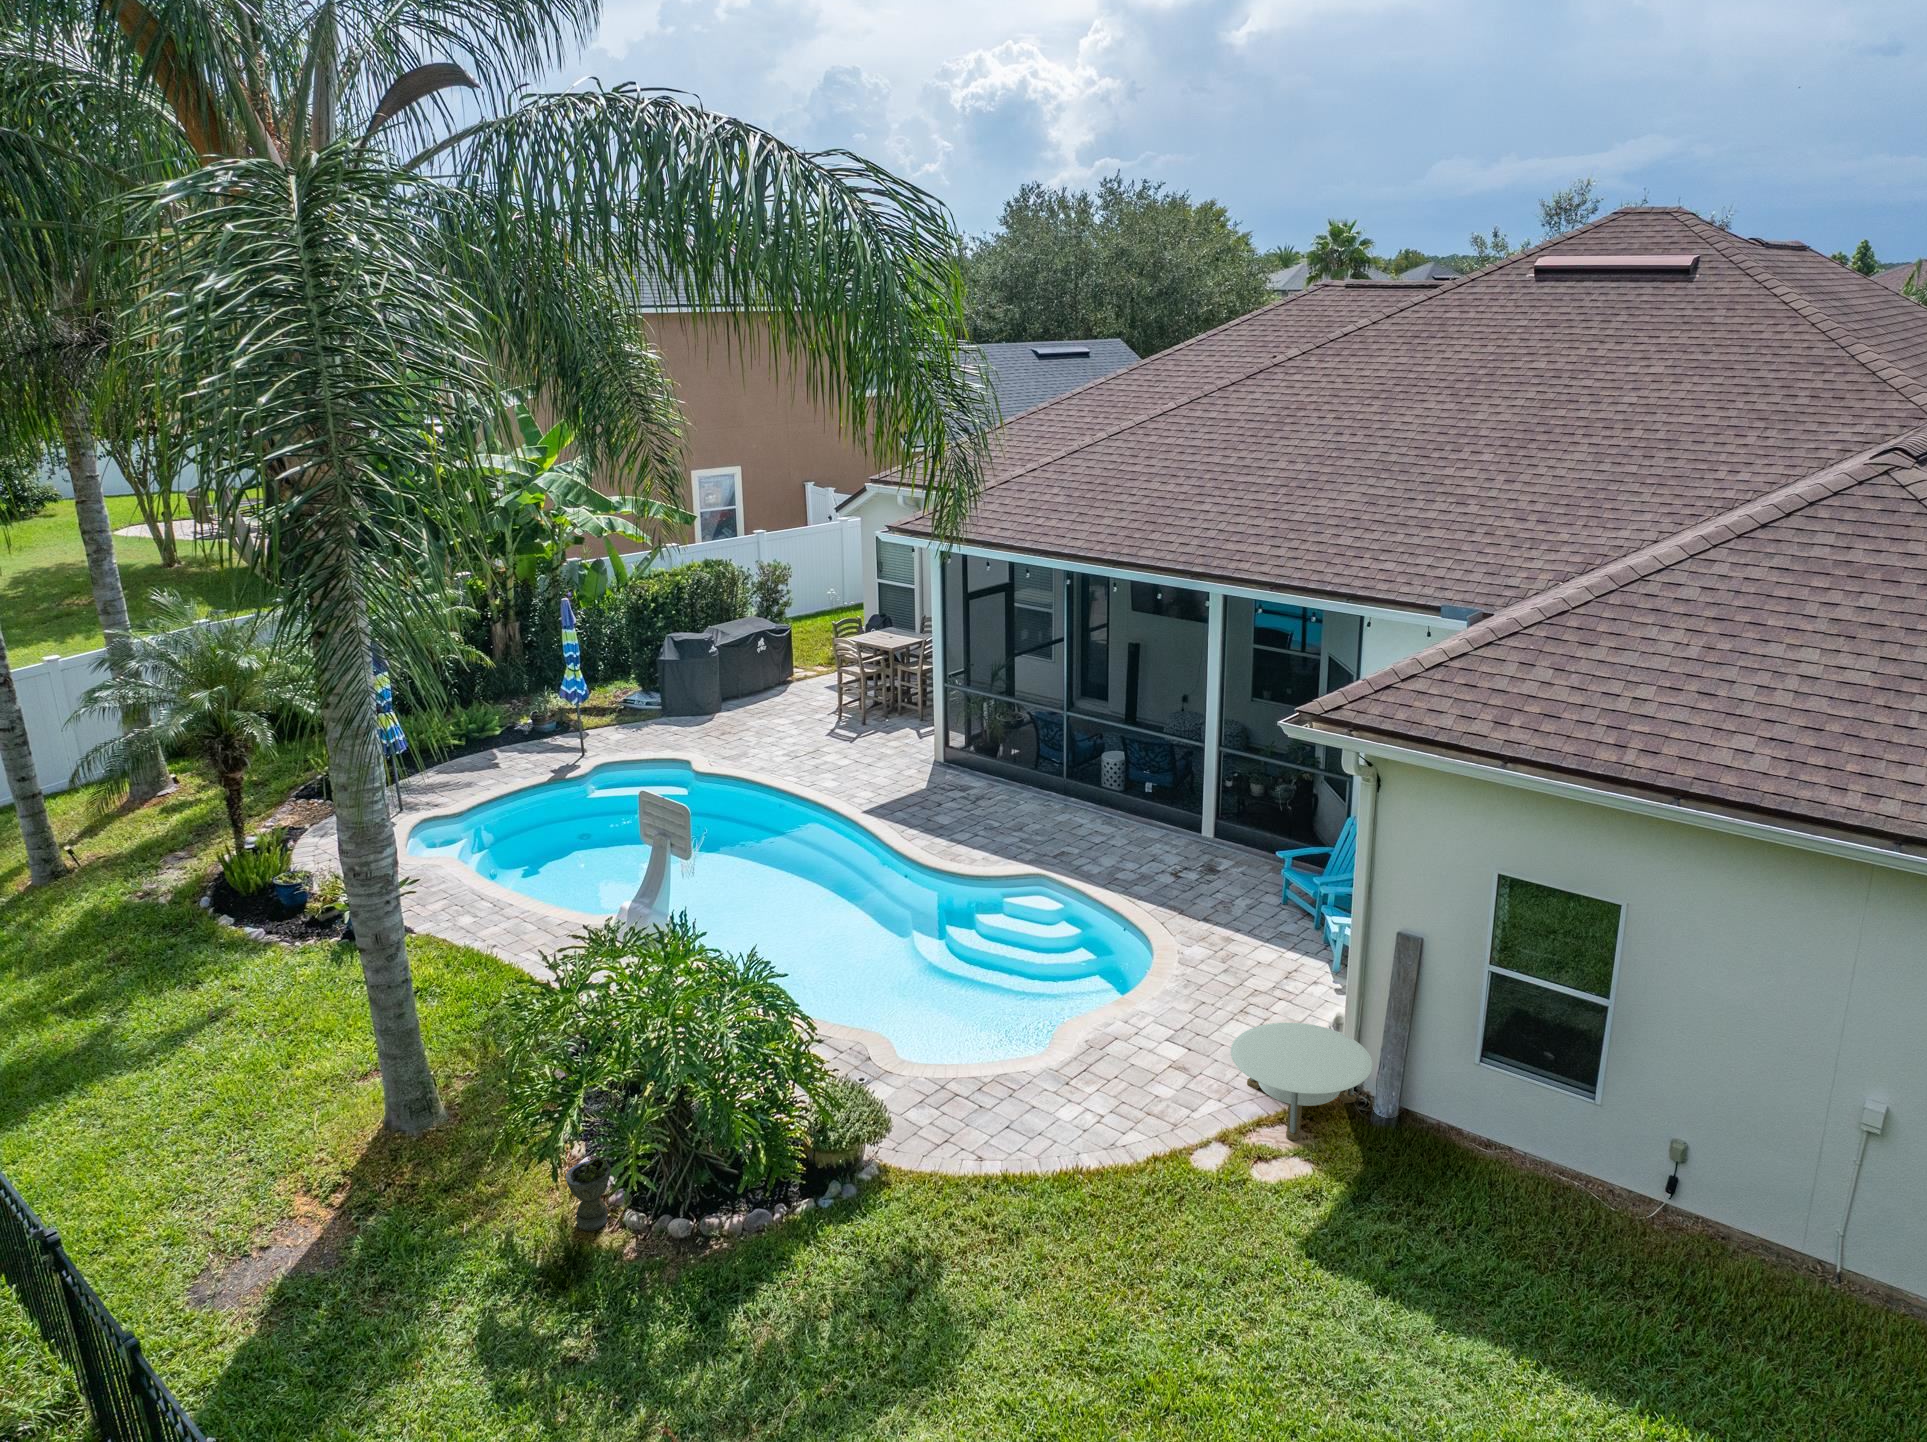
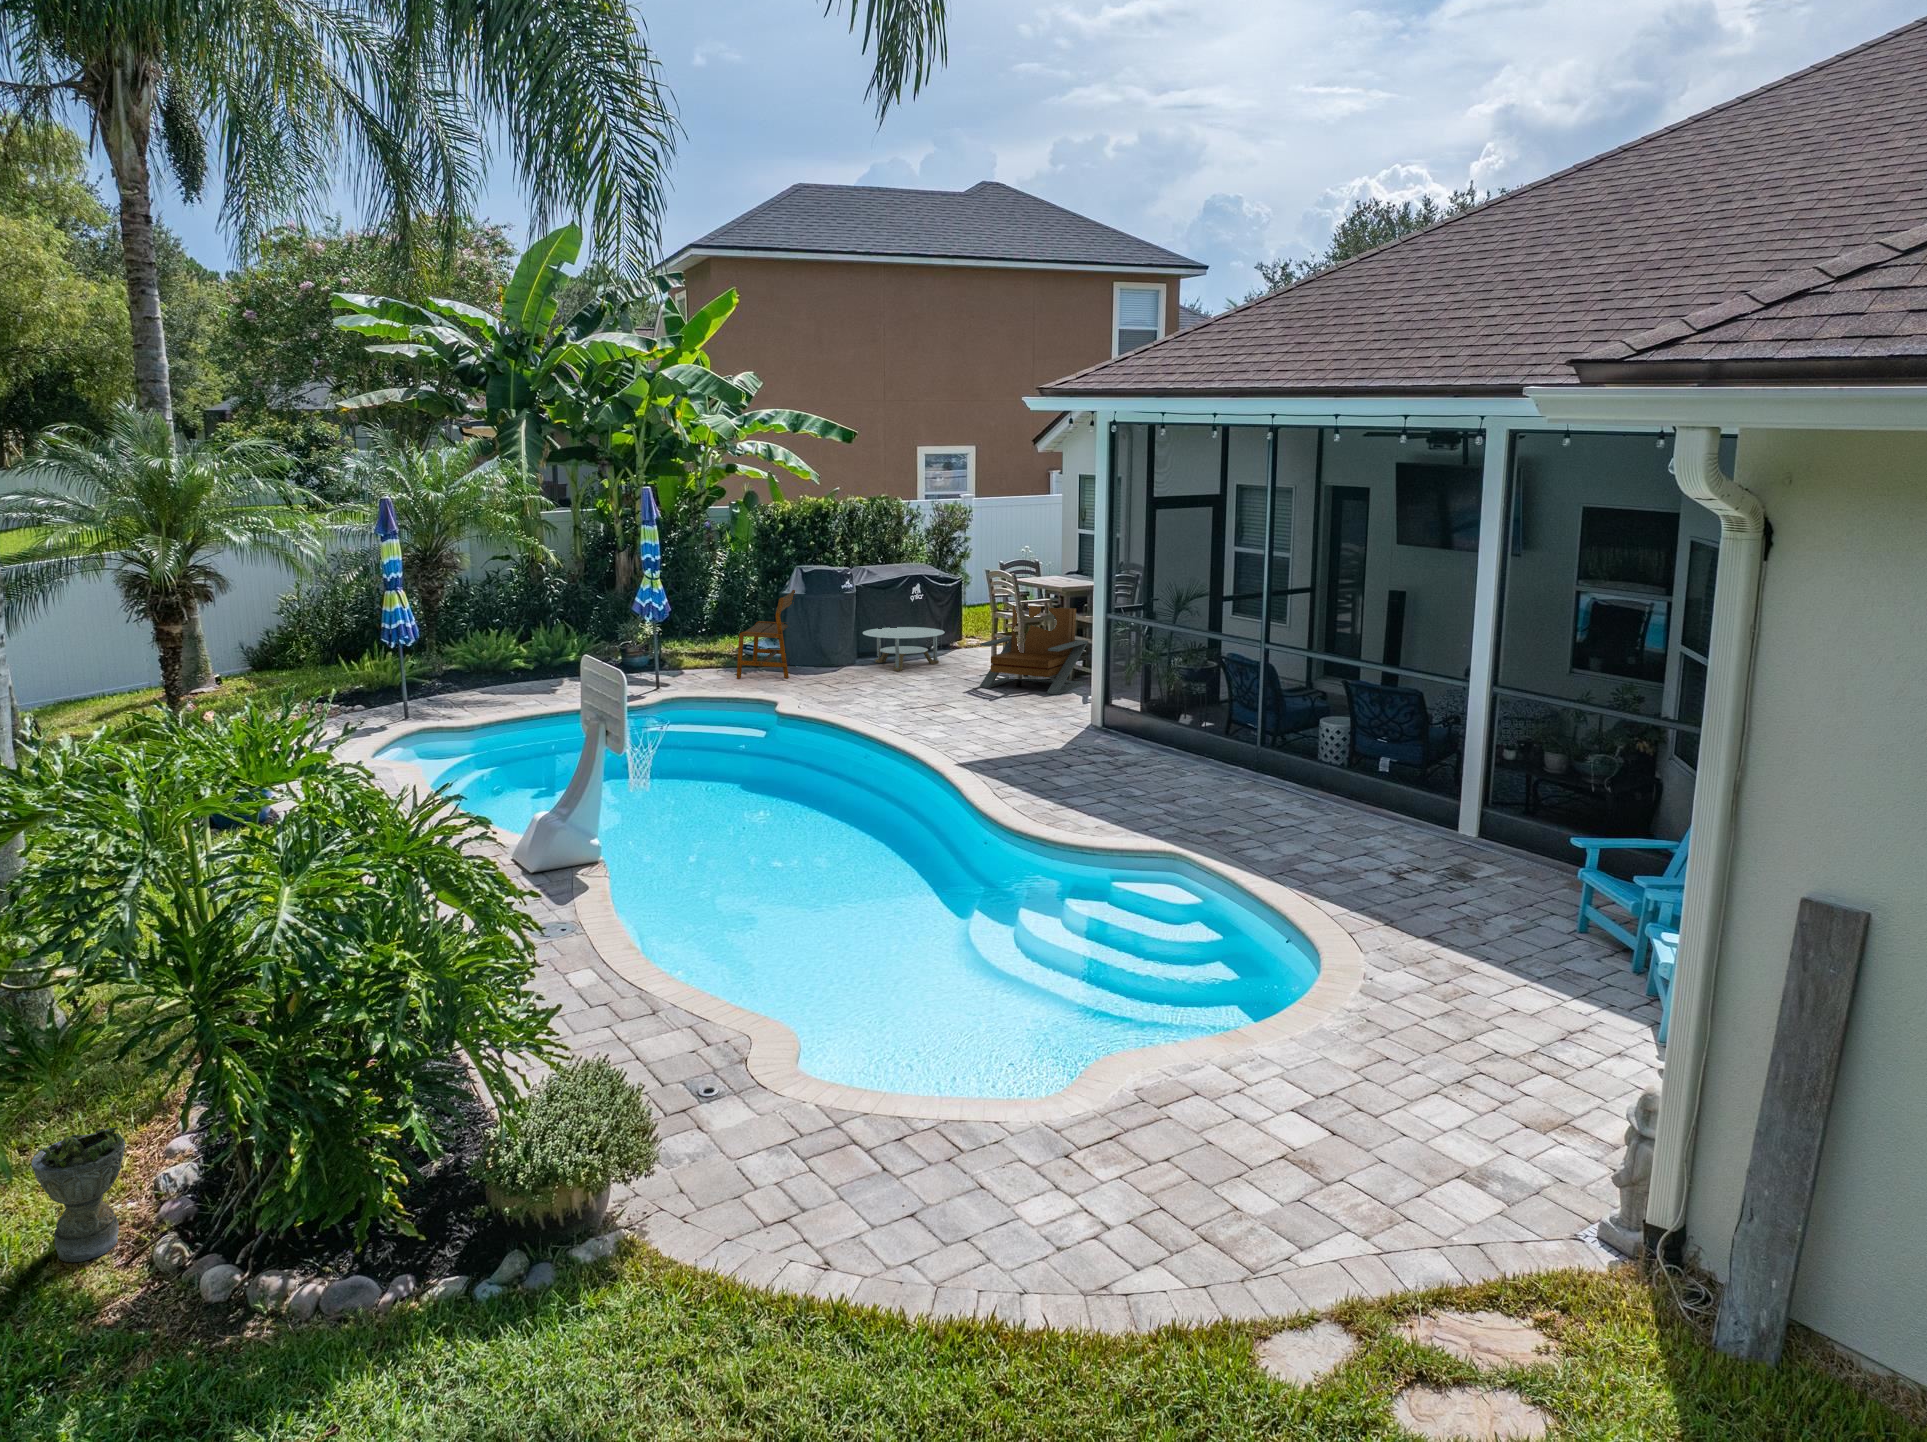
bench: none [636,656,679,735] -> present [737,590,795,678]
lounge chair: none [834,662,913,732] -> present [980,605,1088,695]
round table: present [1231,1023,1372,1140] -> present [863,627,945,671]

